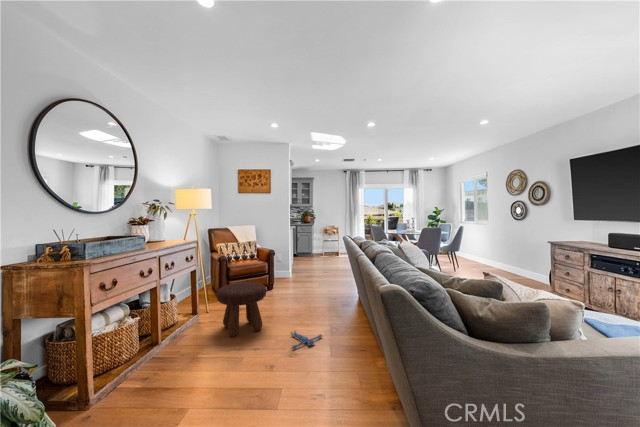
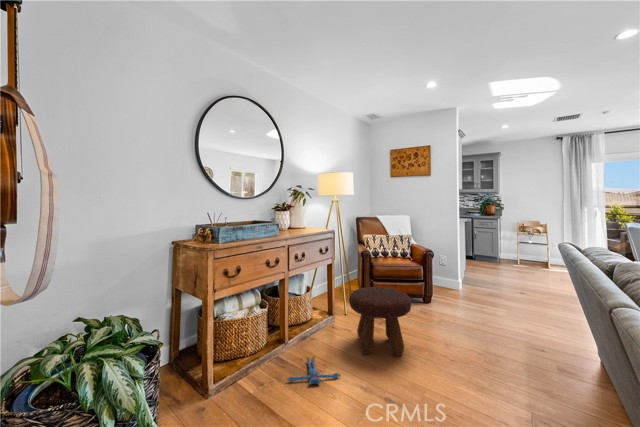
plush toy: present [291,331,322,349] -> present [286,356,341,384]

